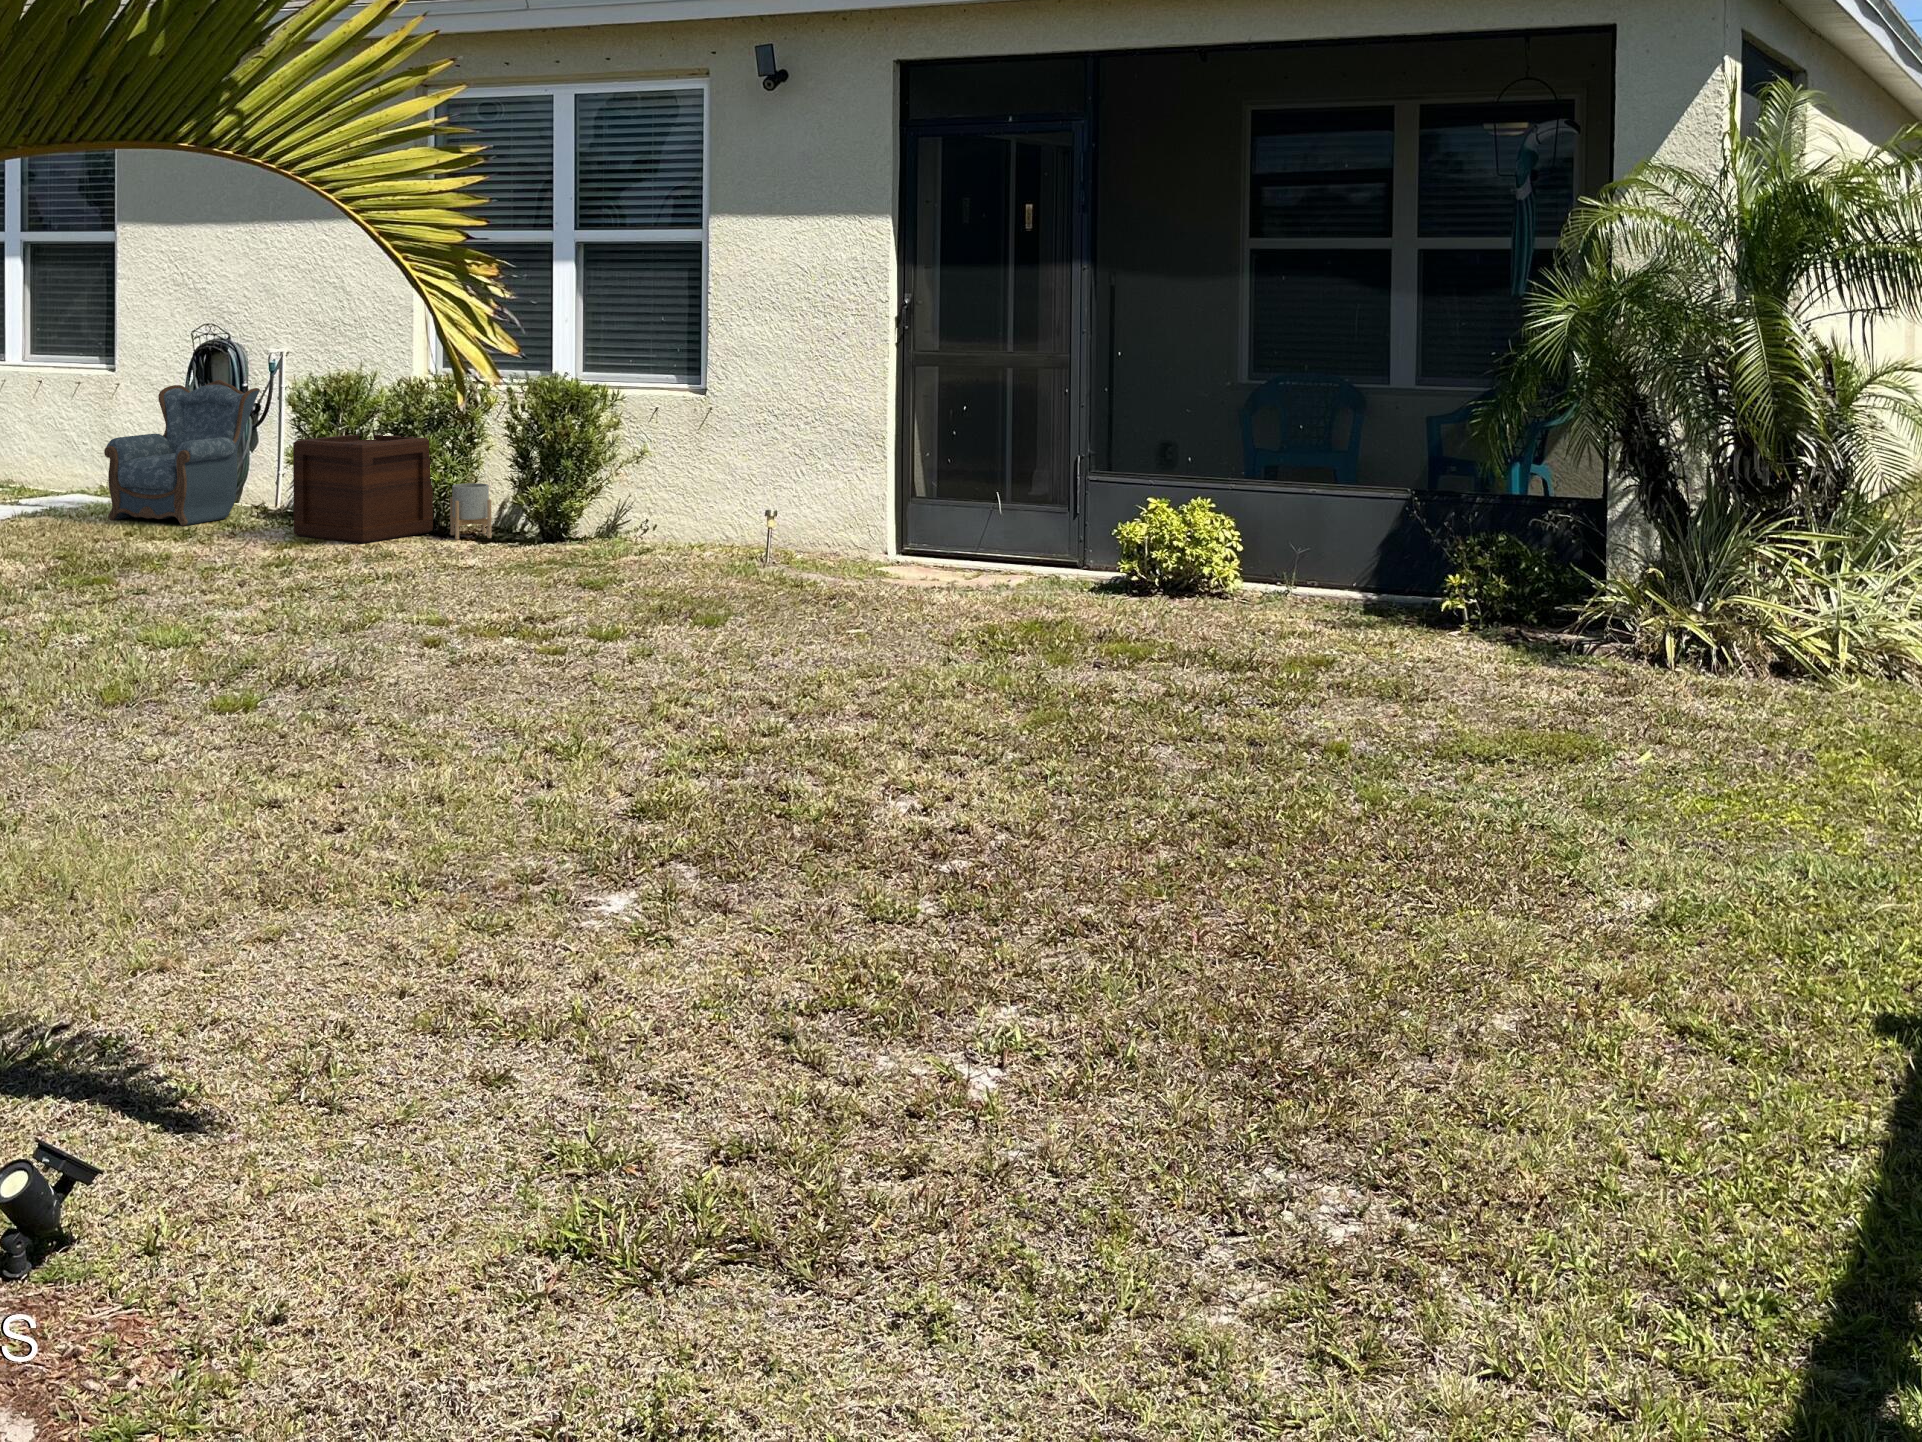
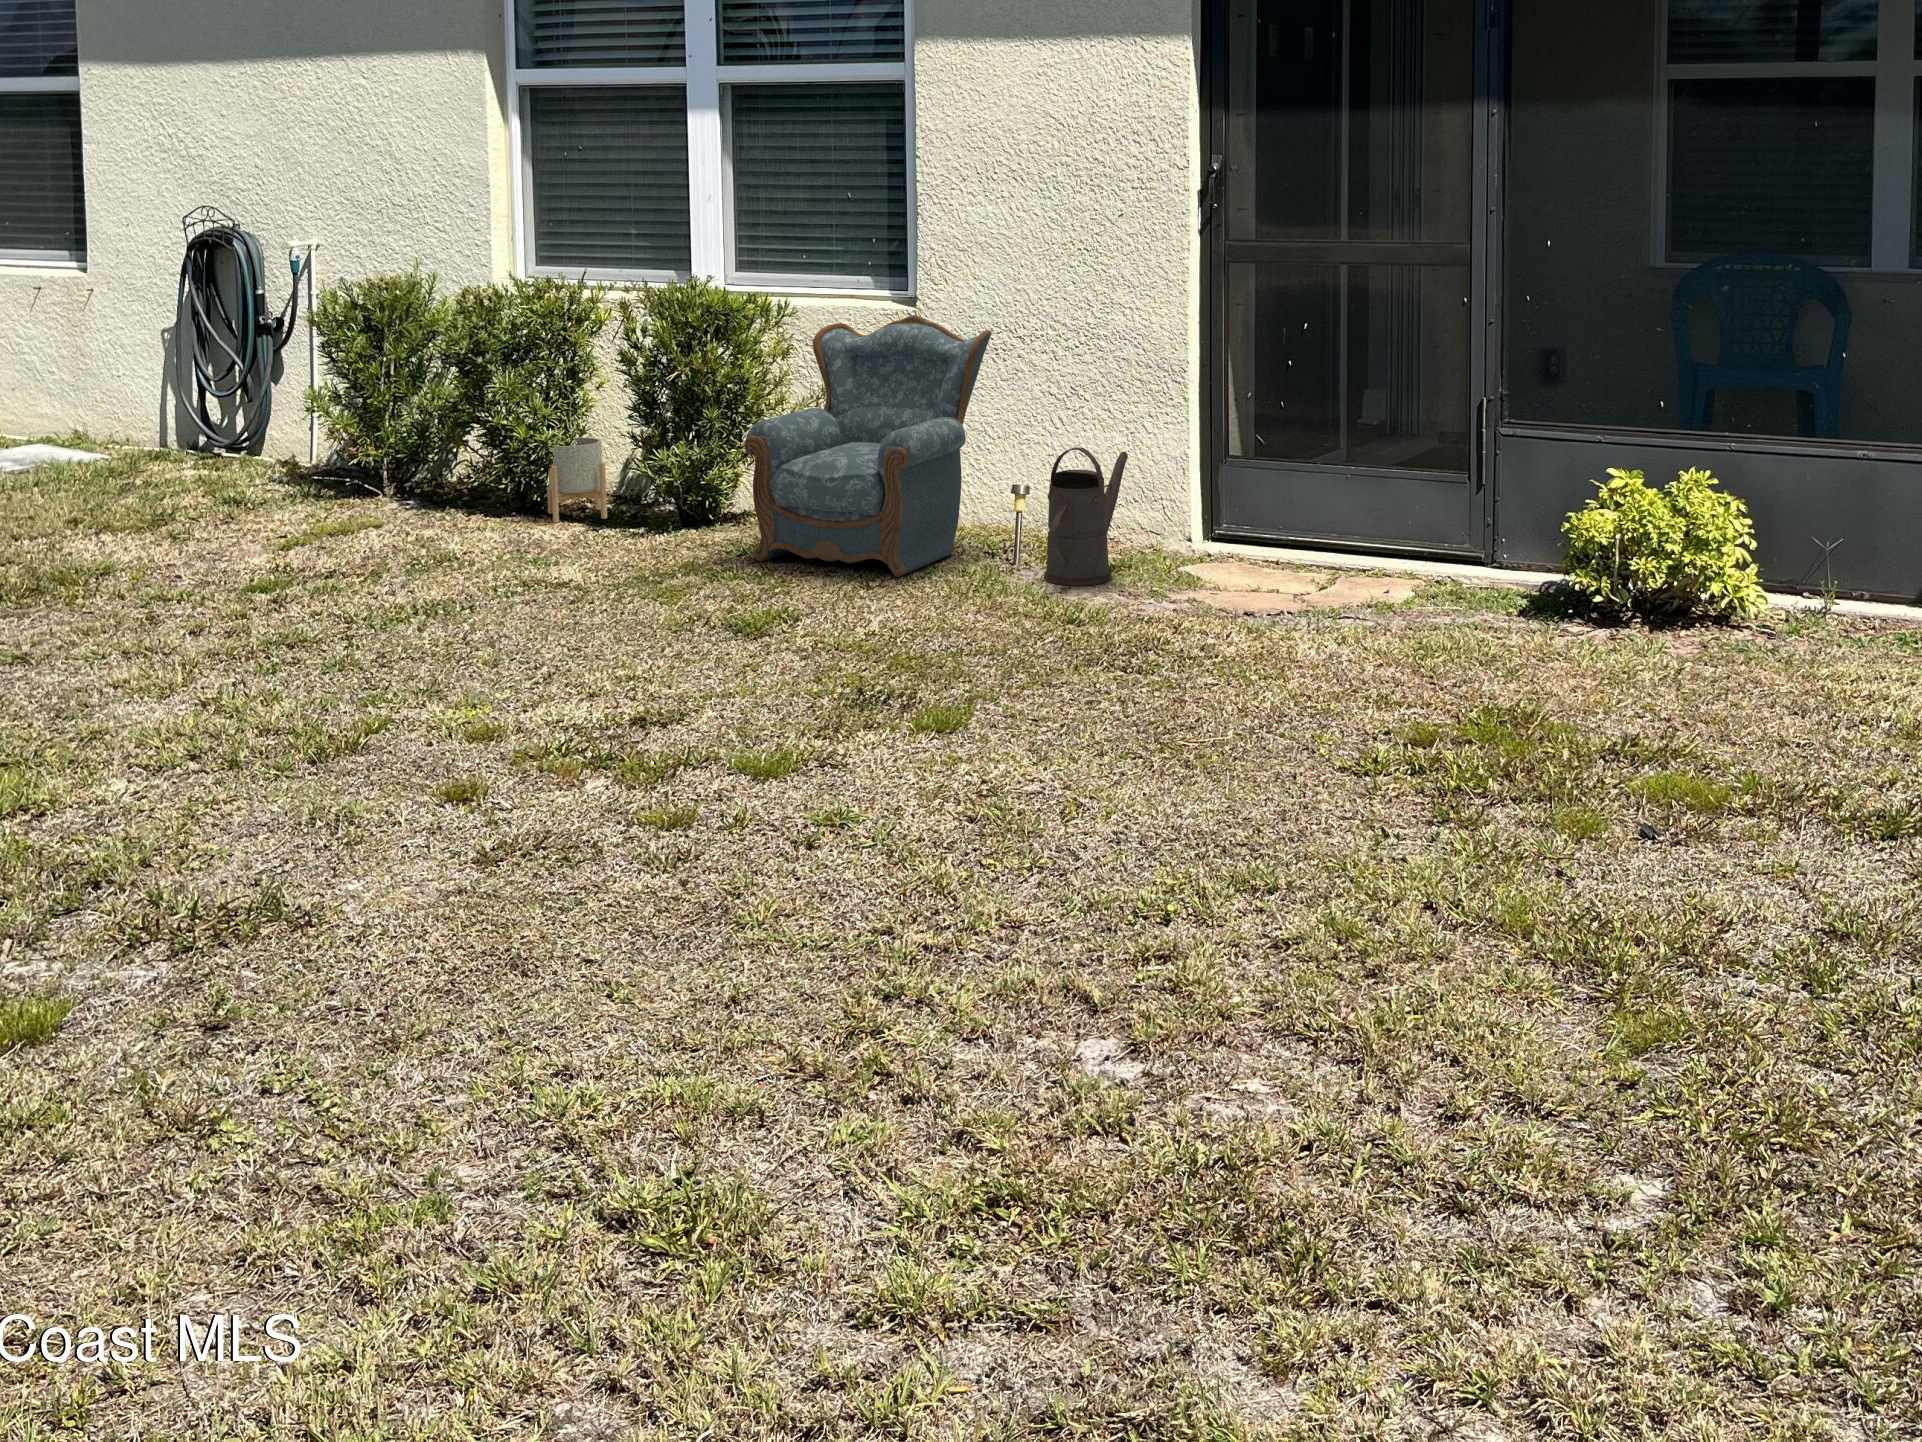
armchair: present [104,380,260,526] -> present [744,315,992,577]
wooden crate: present [293,434,433,543] -> none [309,365,524,534]
watering can: none [786,483,844,573] -> present [1044,447,1128,586]

